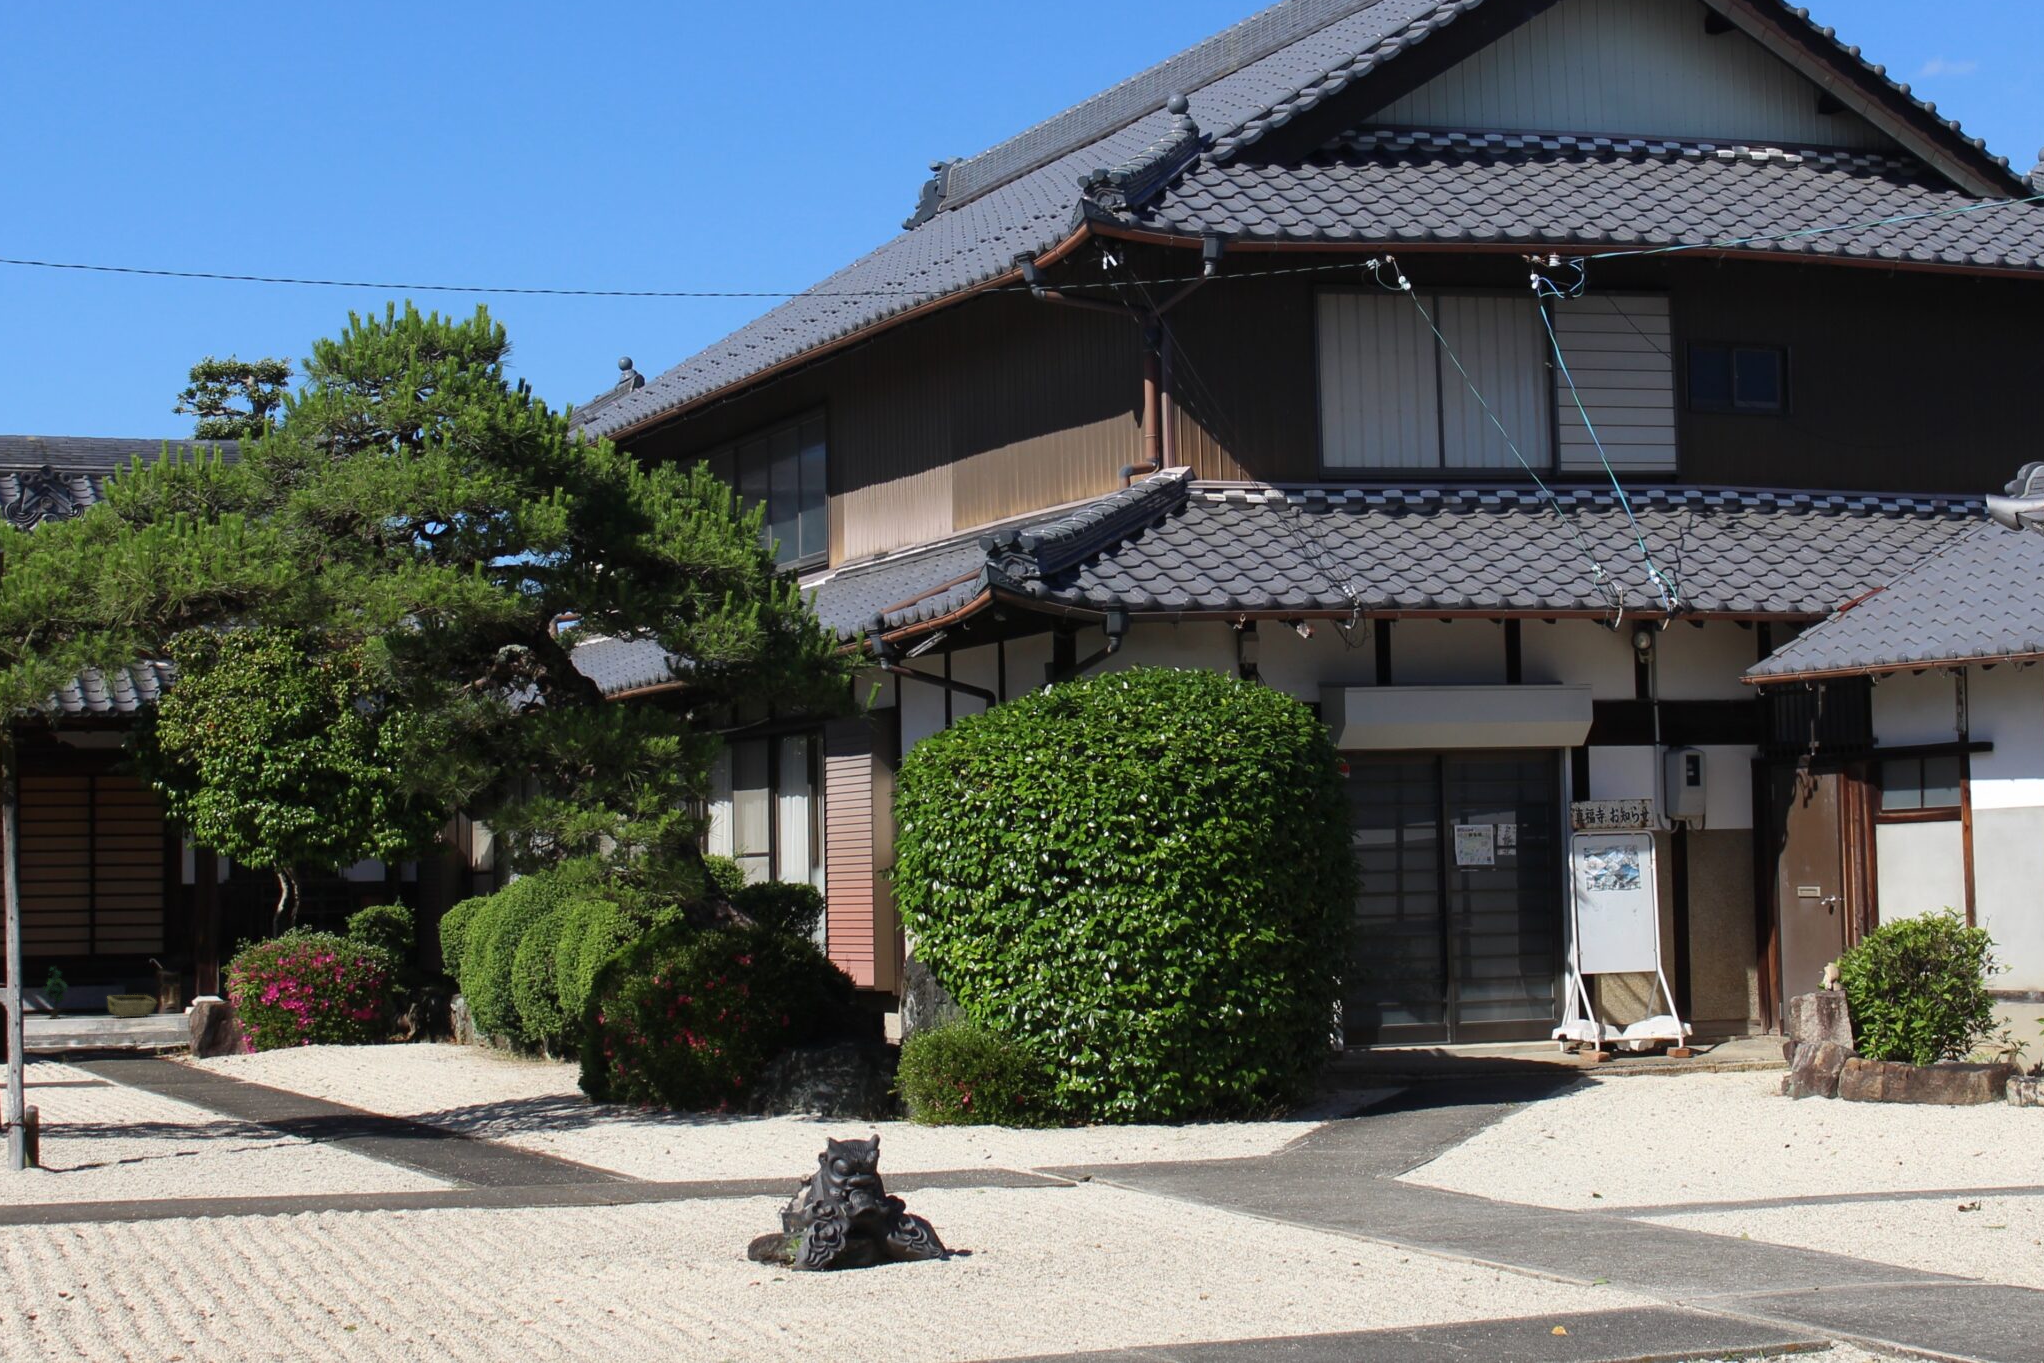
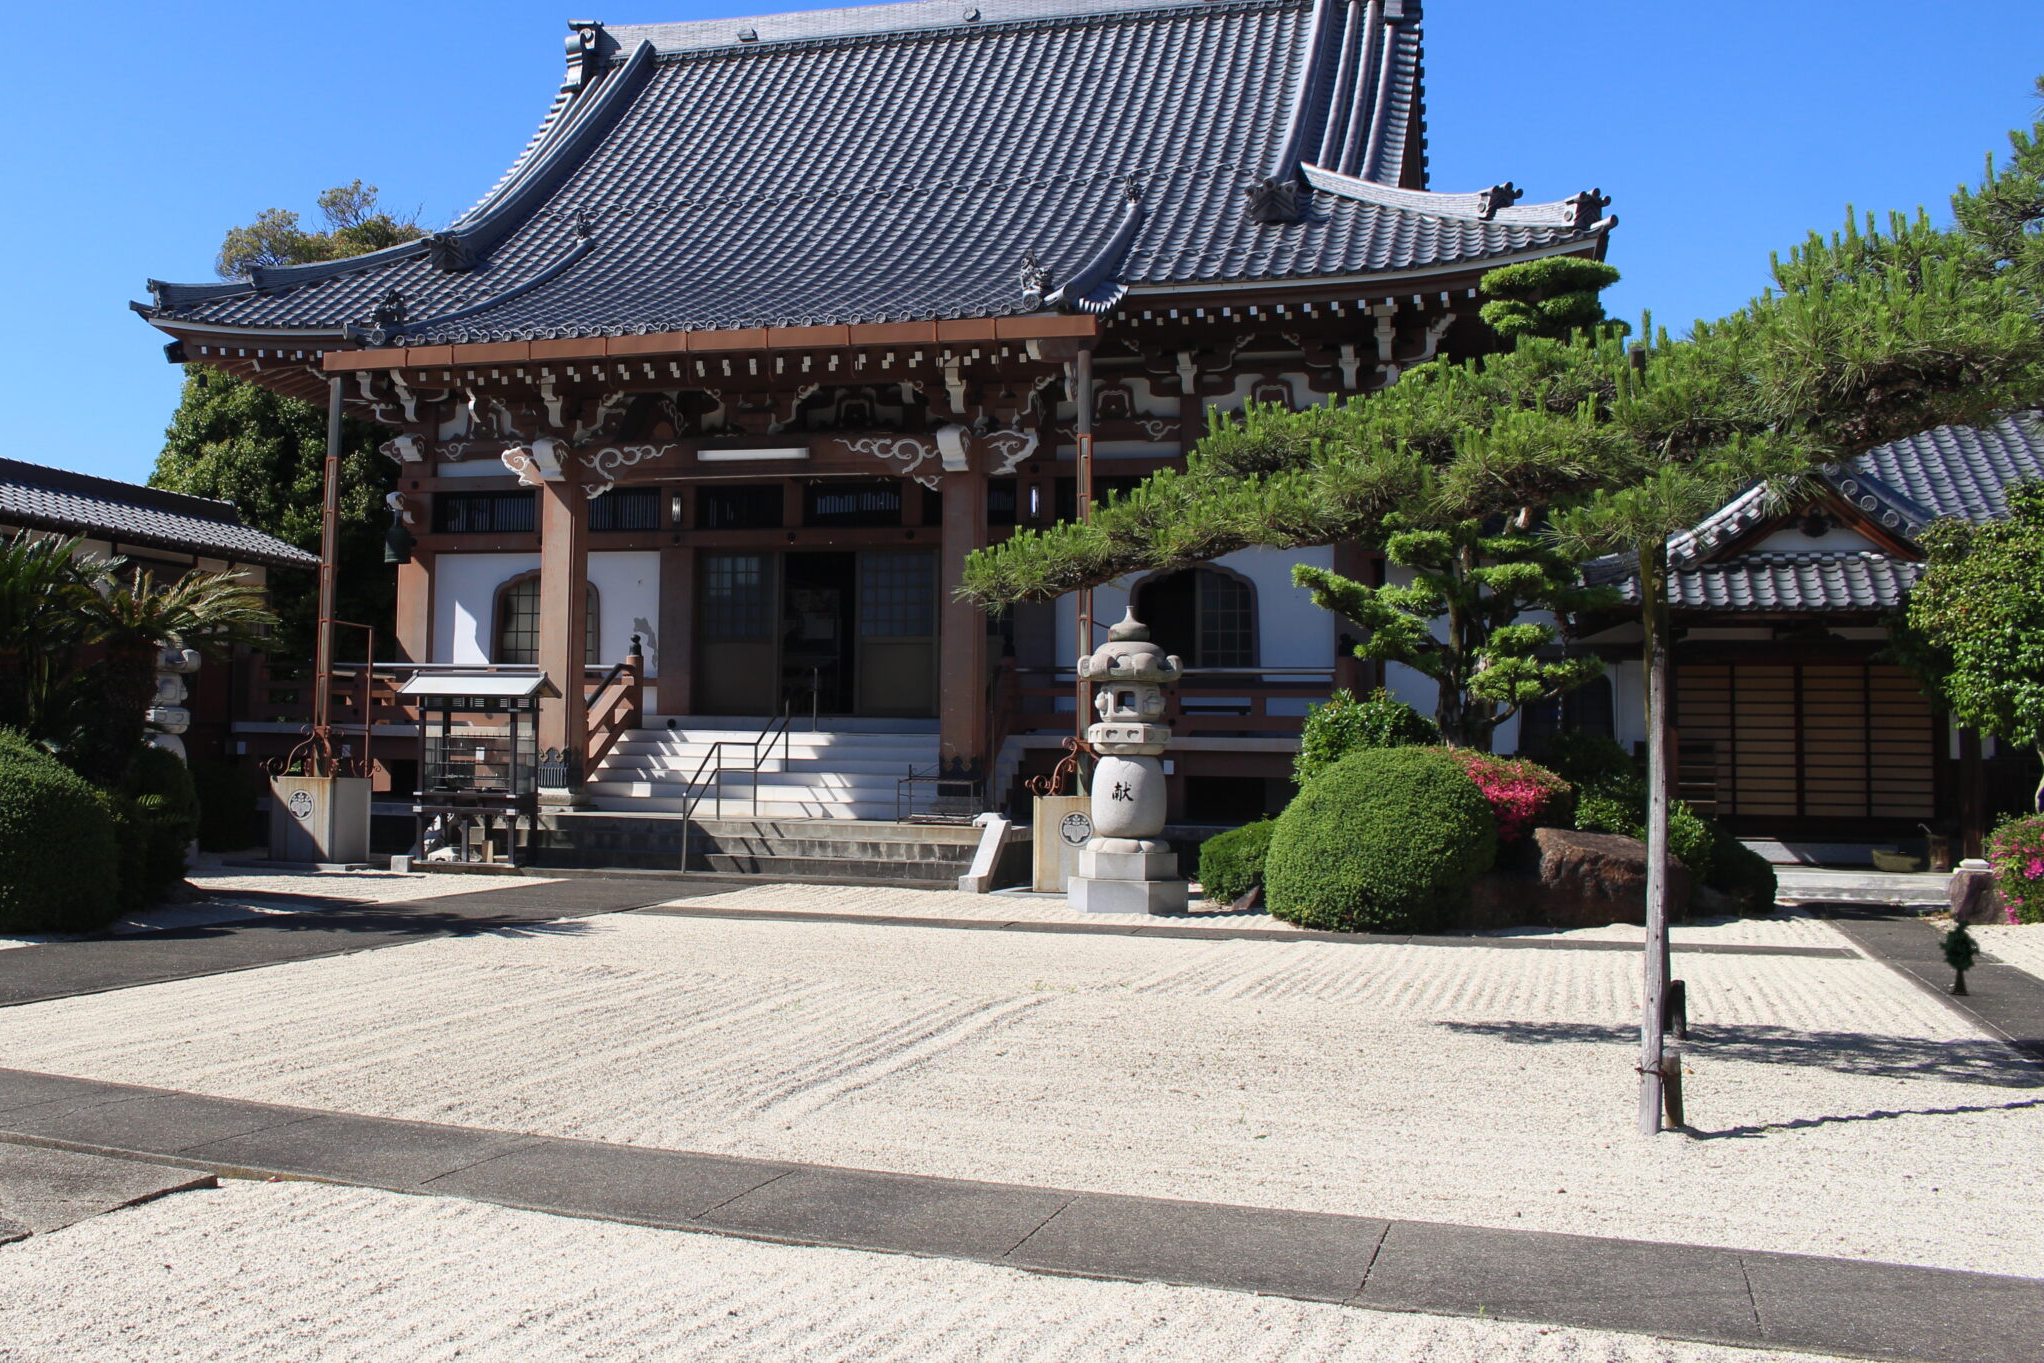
decorative plant: present [43,966,67,1019] -> present [1939,912,1980,995]

